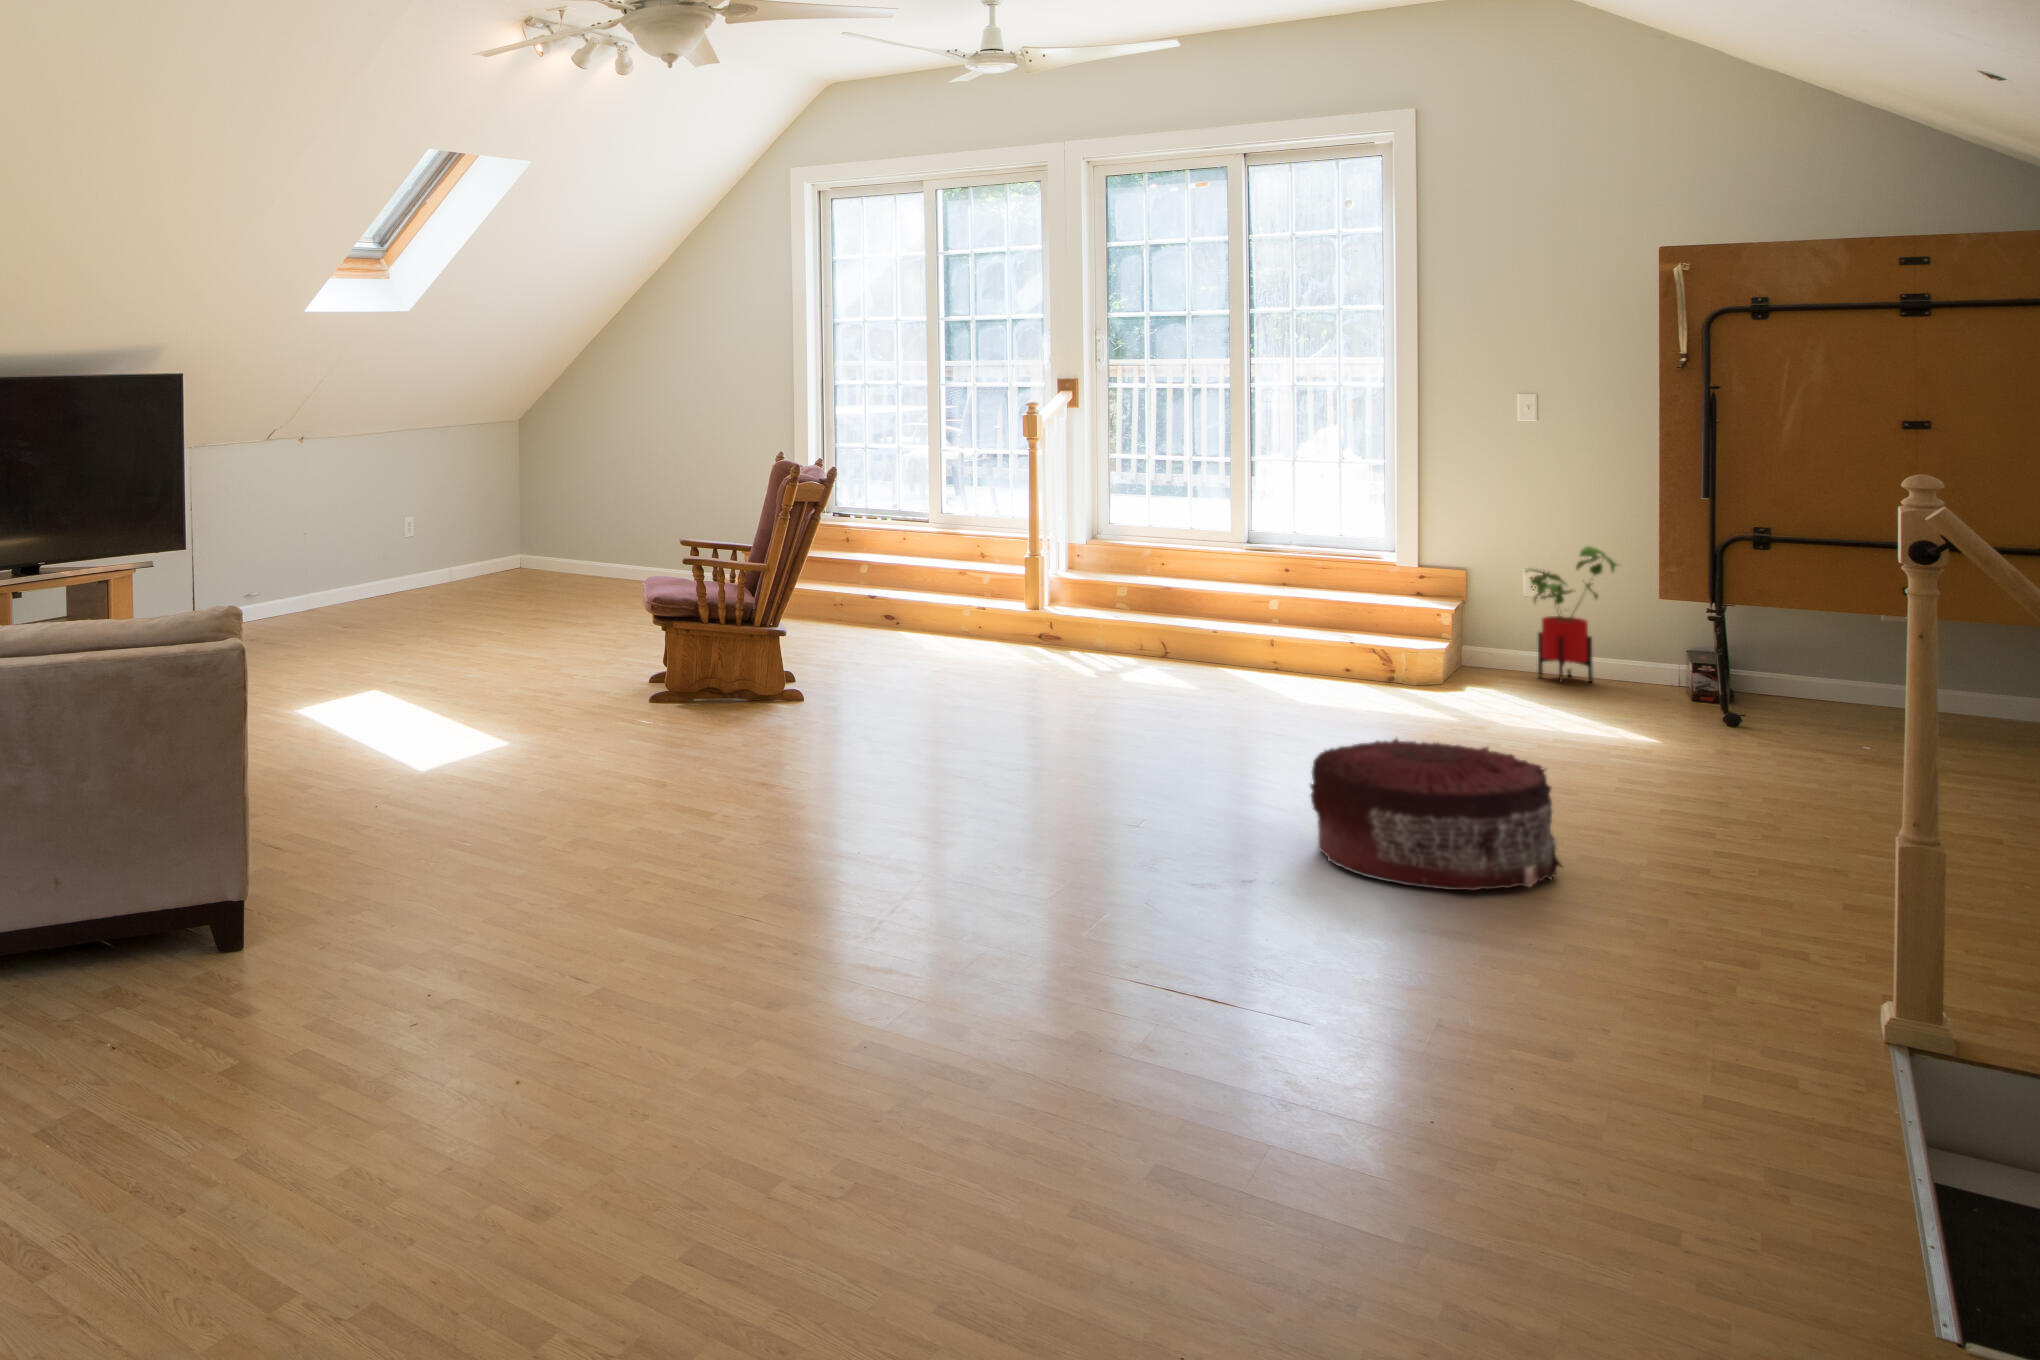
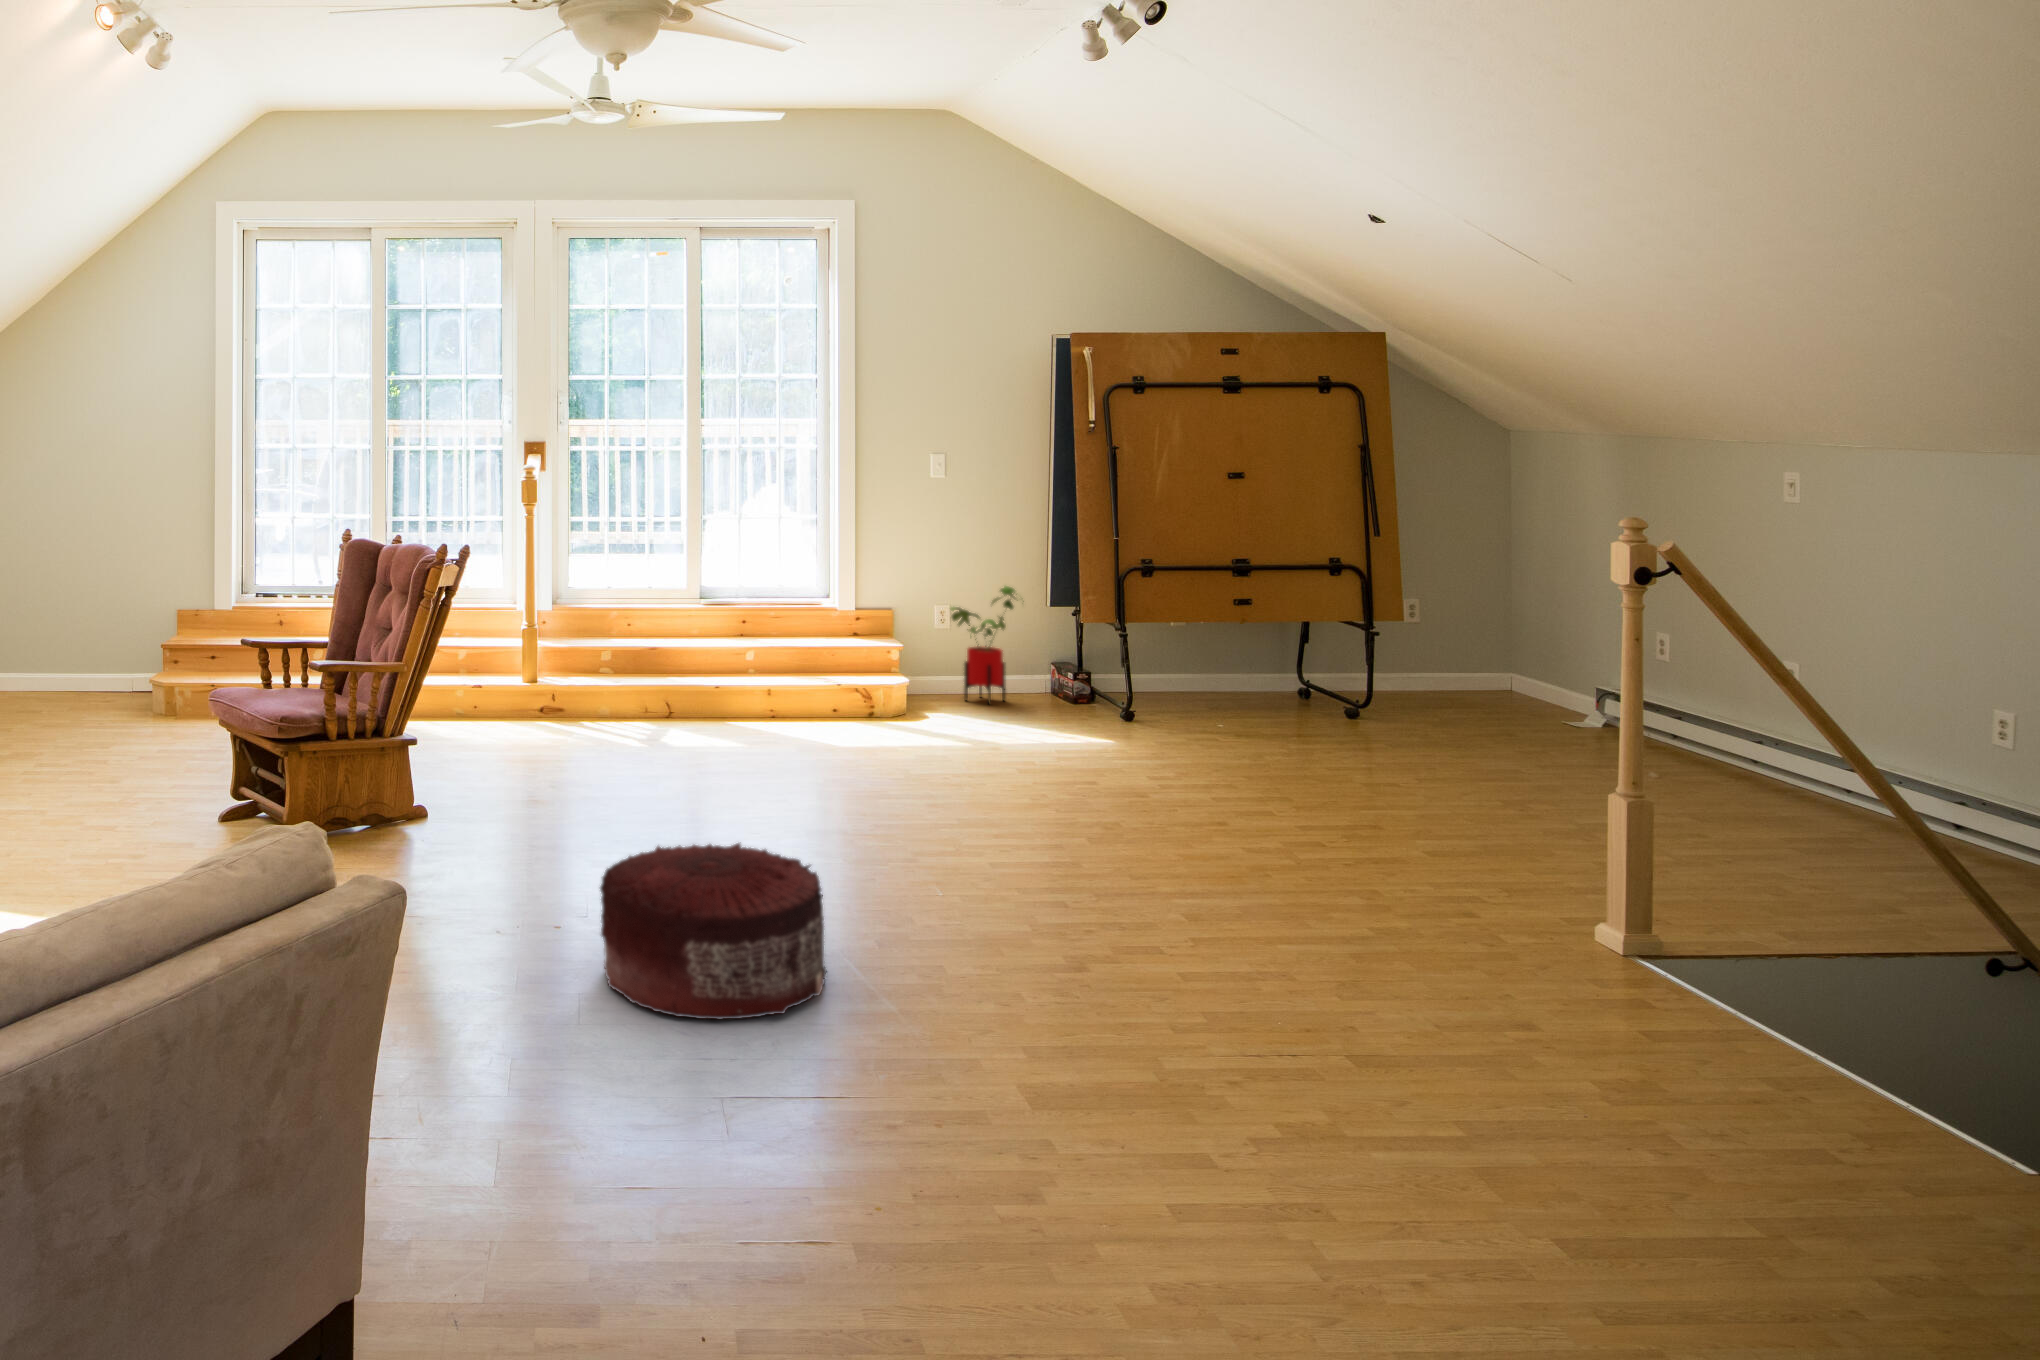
pouf: present [1310,739,1561,890] -> present [600,843,827,1019]

